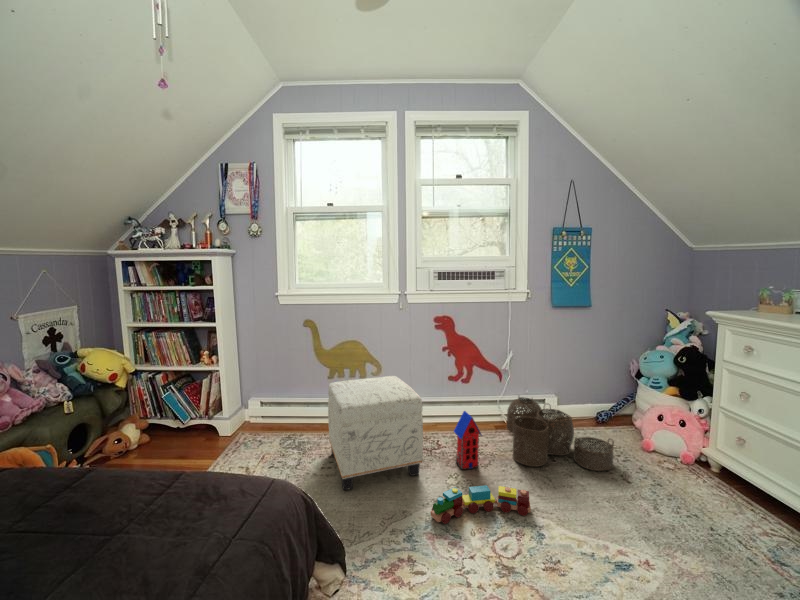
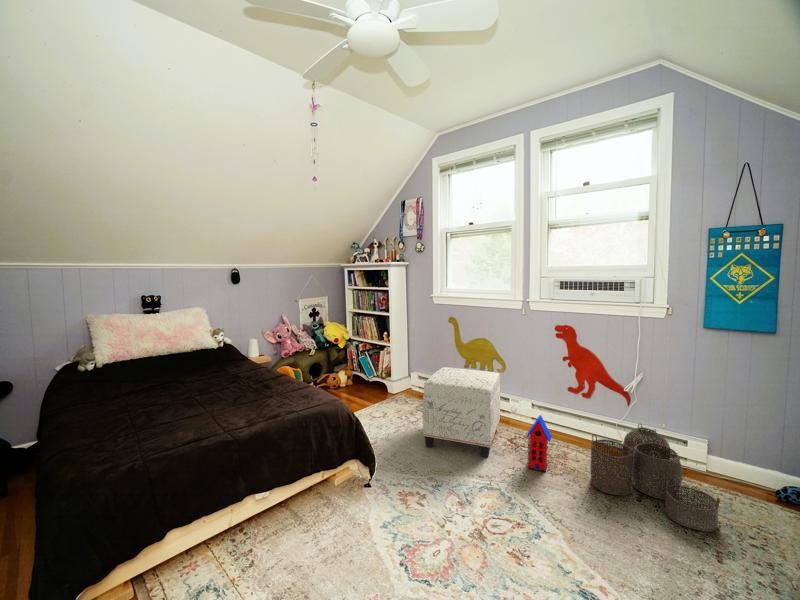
toy train: present [431,485,531,524] -> none [464,467,556,515]

